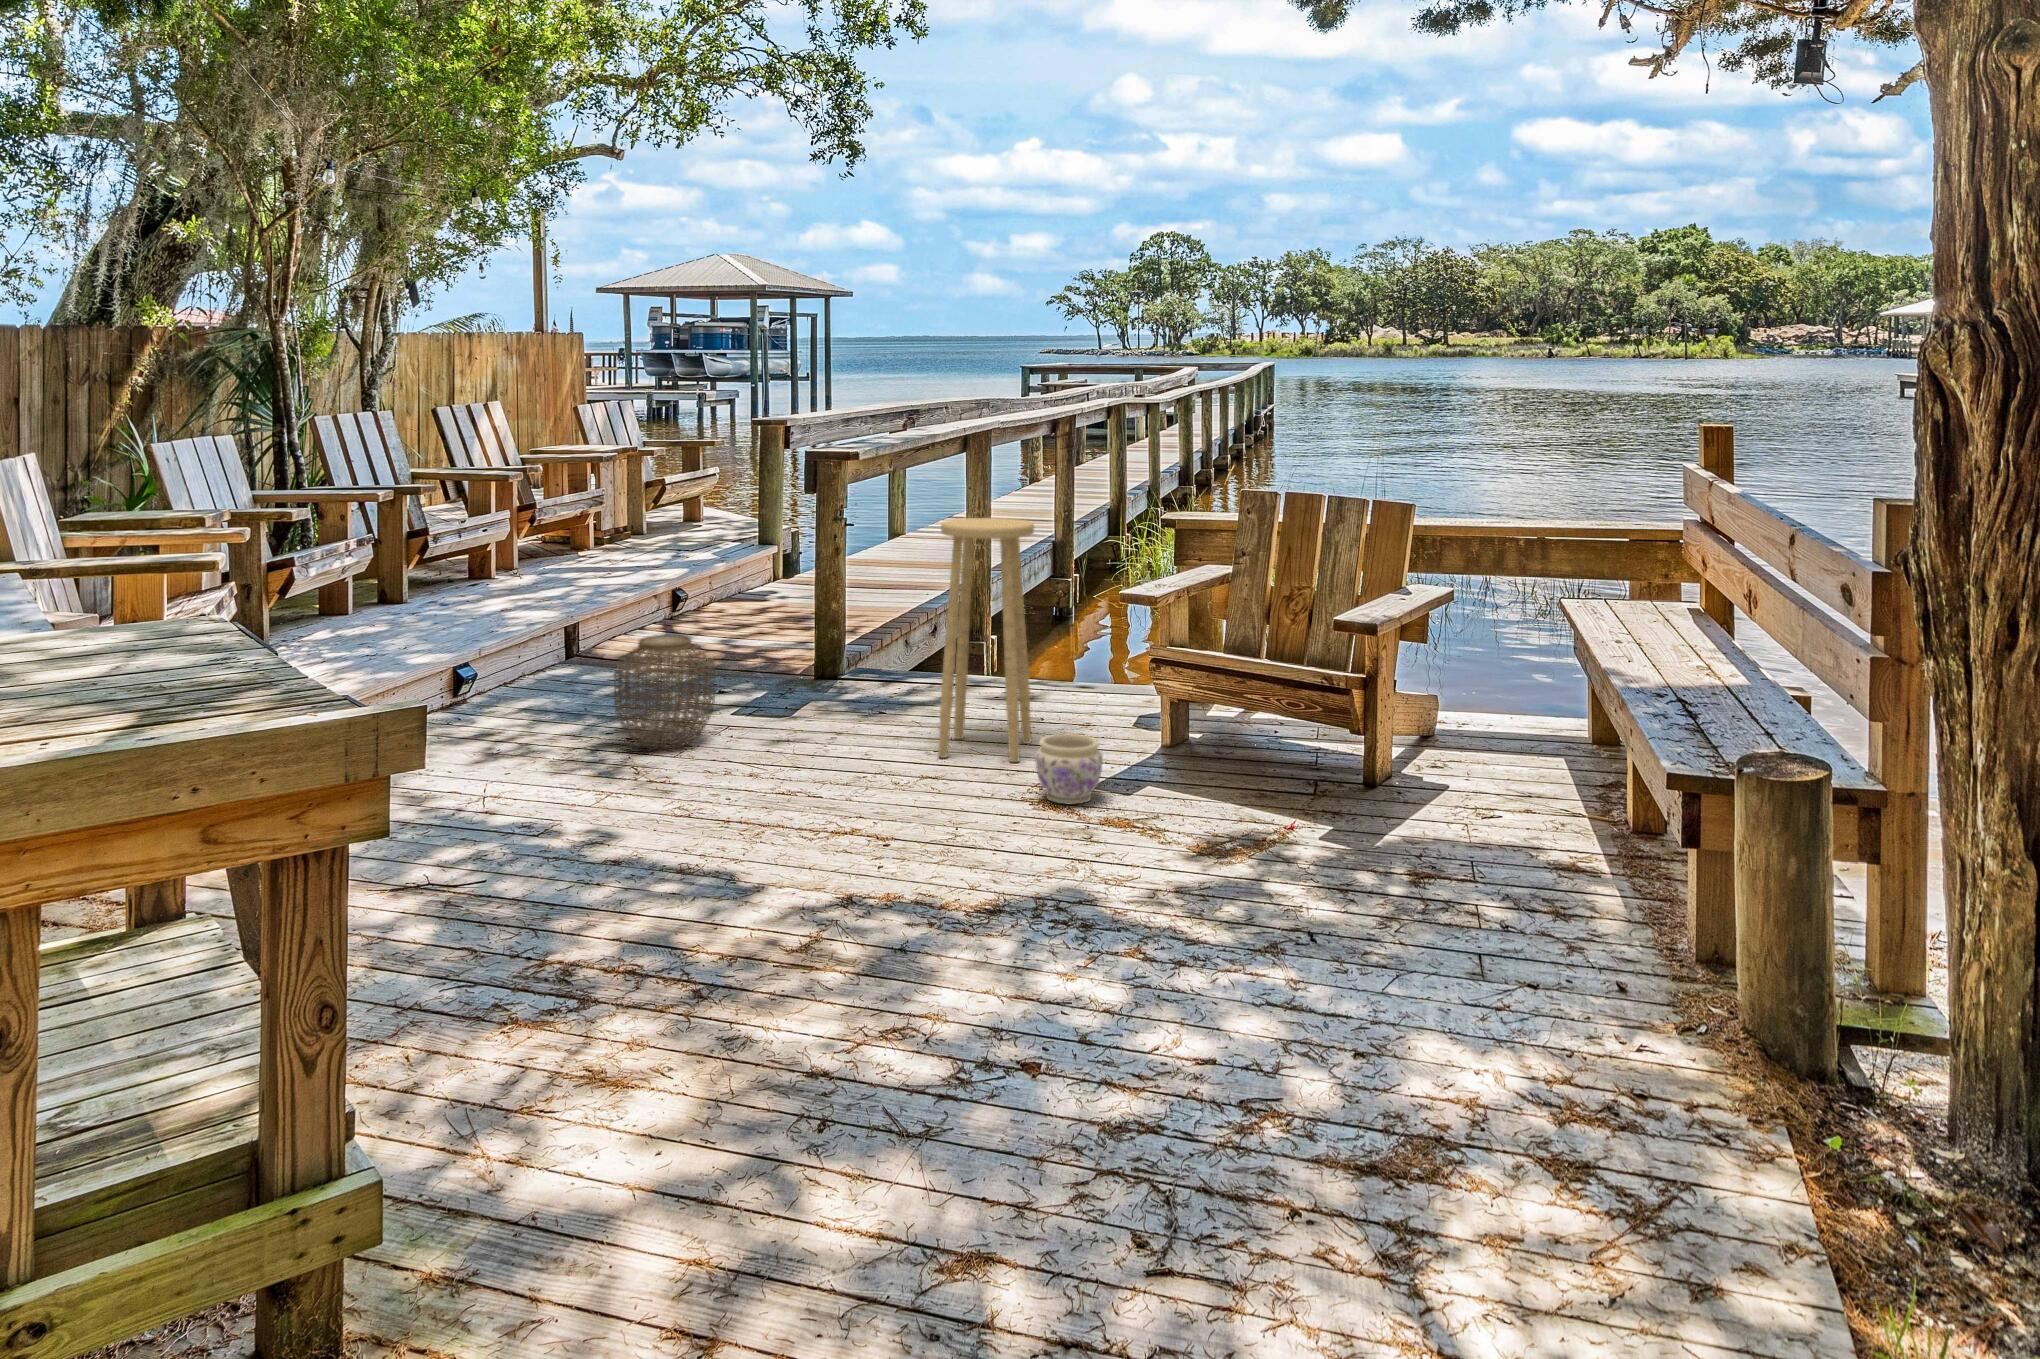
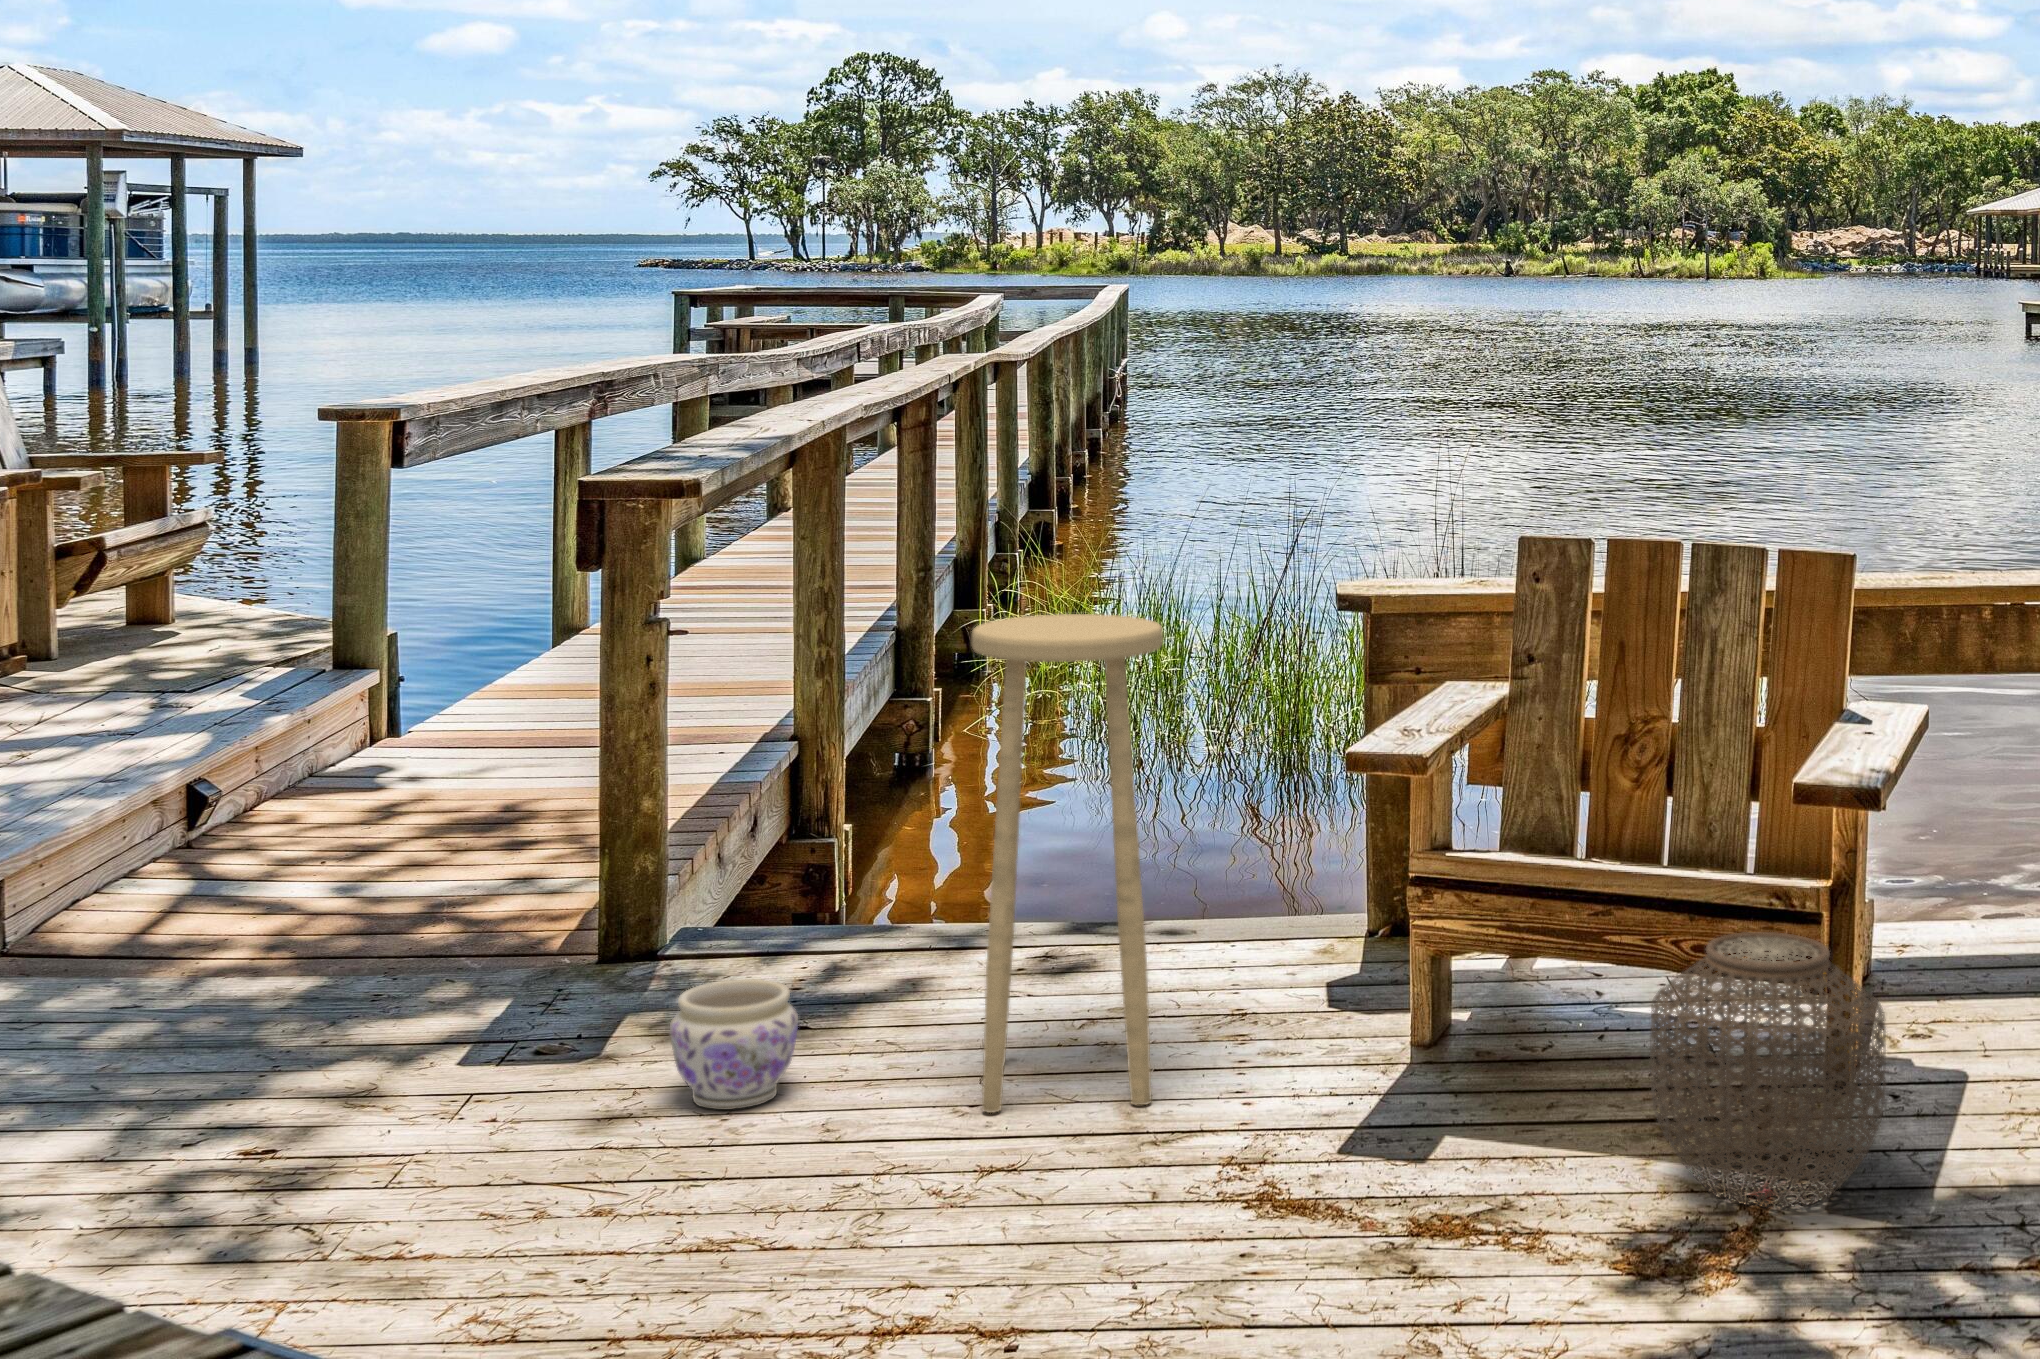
woven basket: present [614,635,715,749] -> present [1650,932,1886,1208]
planter: present [1035,734,1103,805] -> present [670,979,798,1110]

